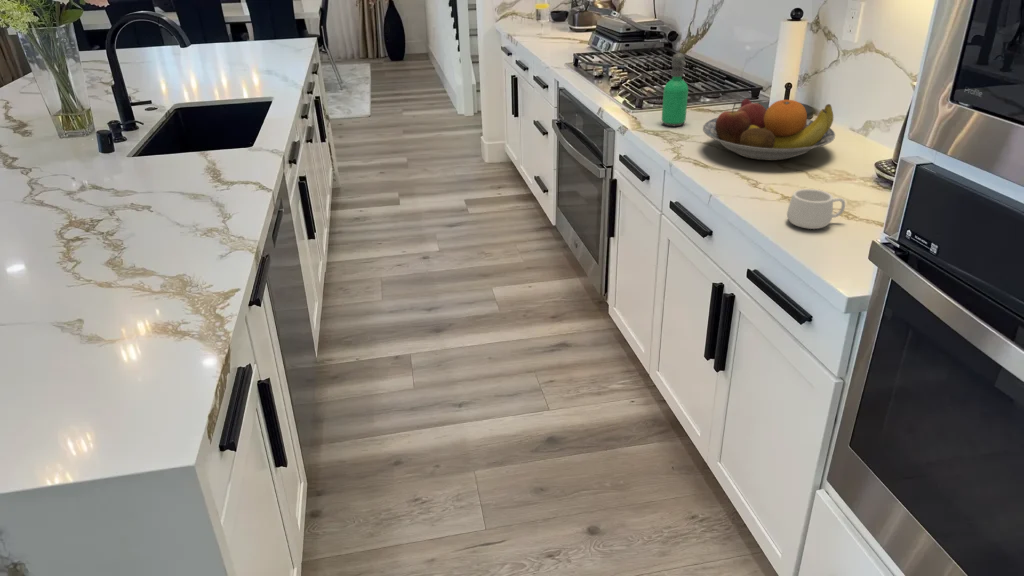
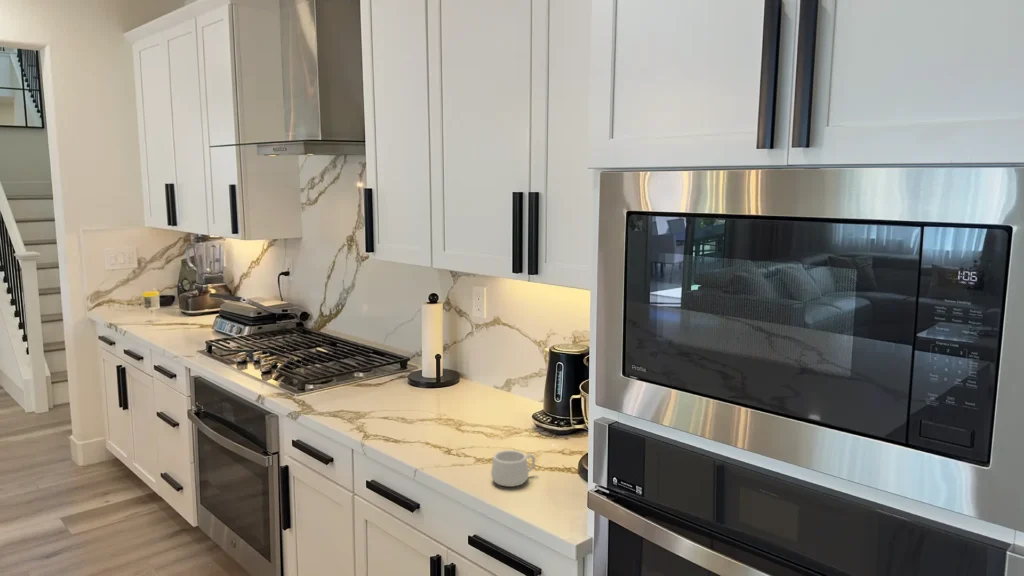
soap dispenser: present [662,53,688,126] -> none [331,338,355,406]
fruit bowl: present [703,99,835,160] -> none [382,372,496,428]

